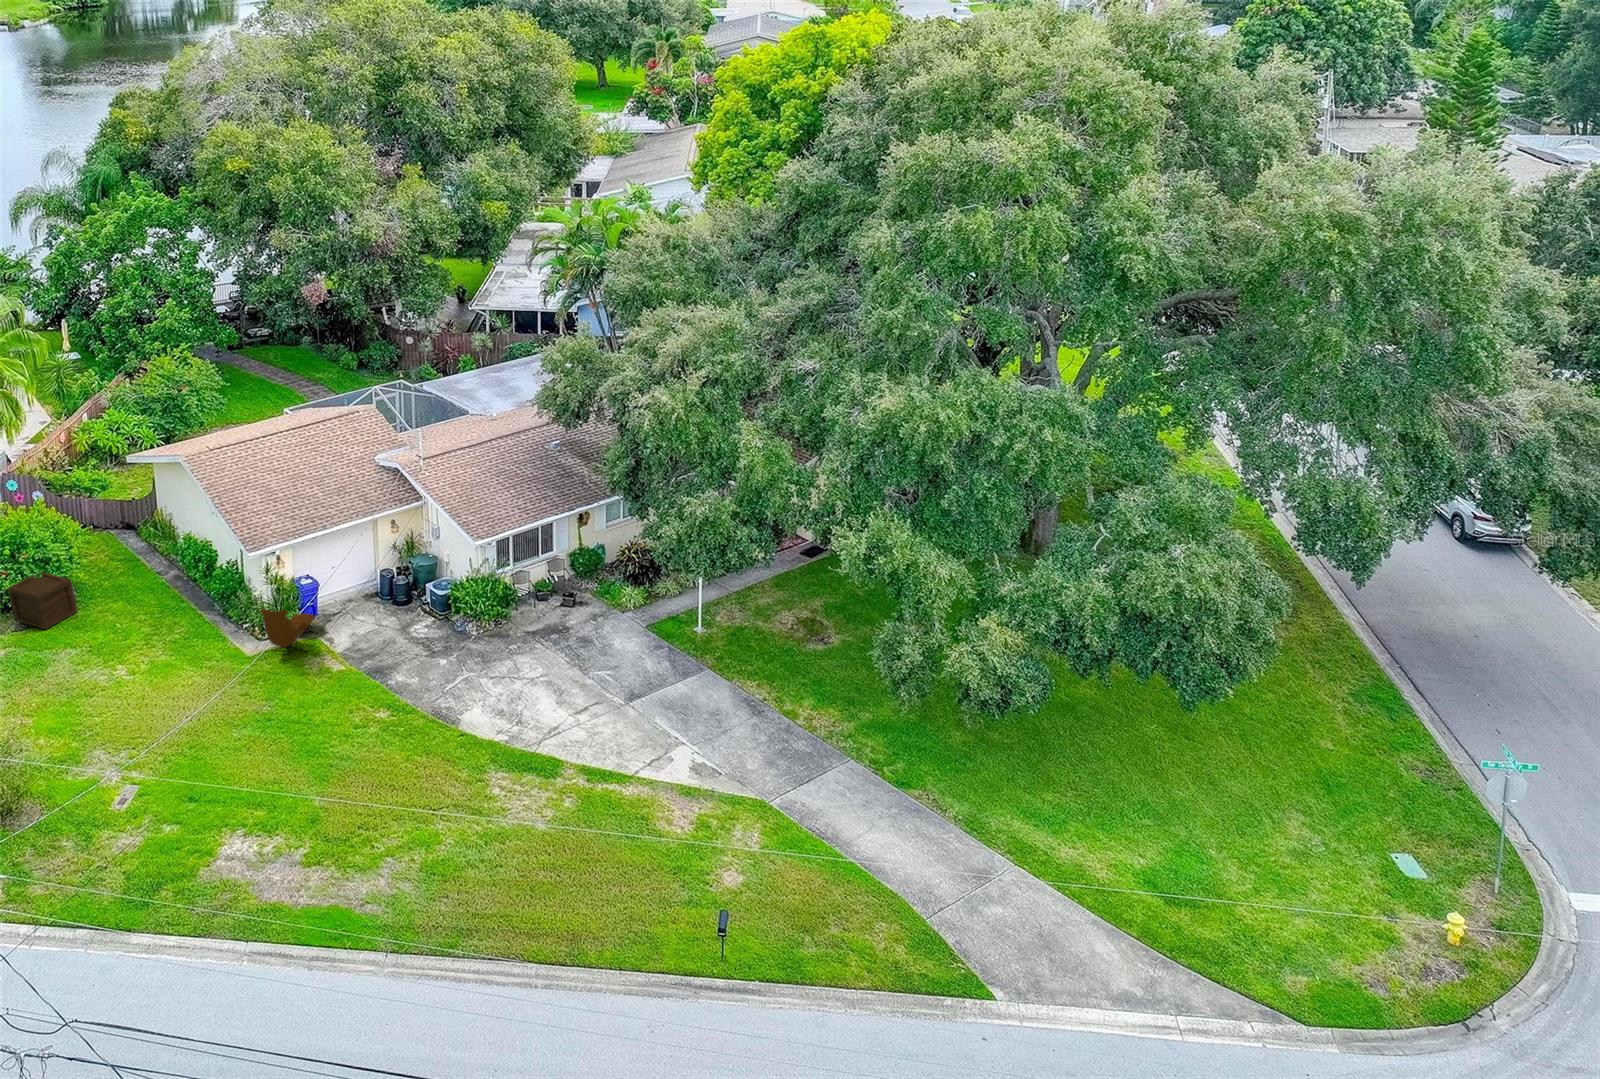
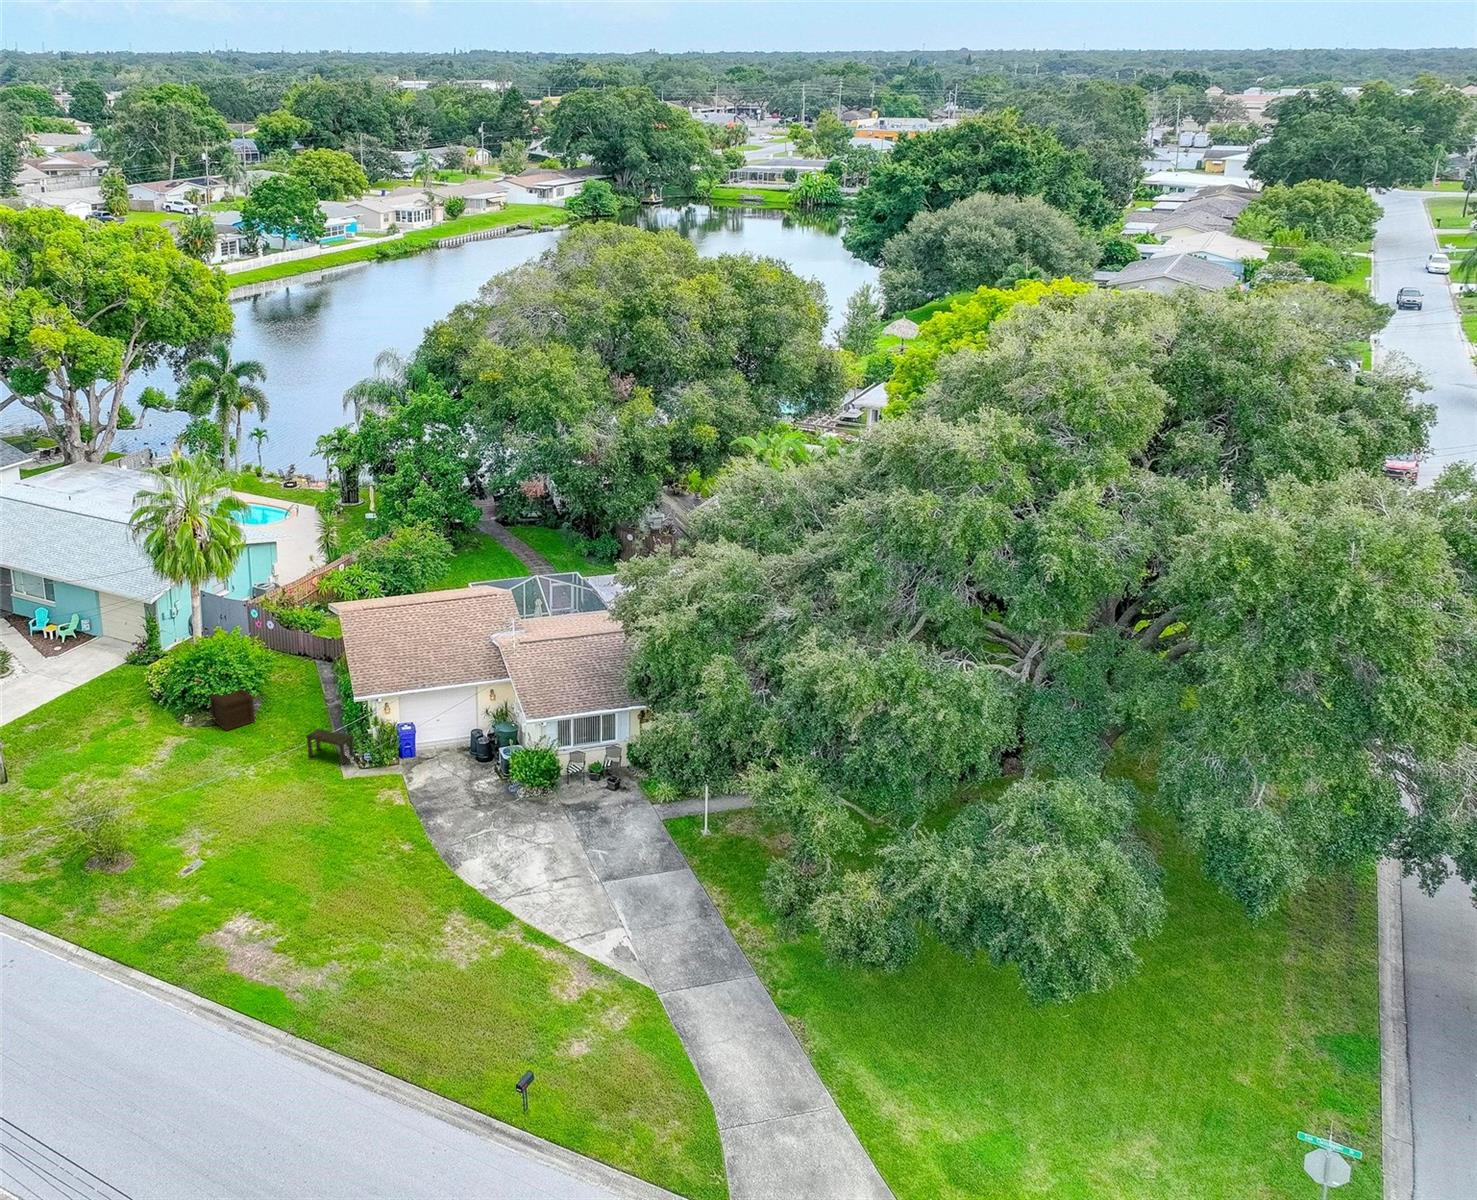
bench: none [176,602,240,640] -> present [306,729,354,764]
lounge chair: present [260,608,315,658] -> none [352,742,406,788]

